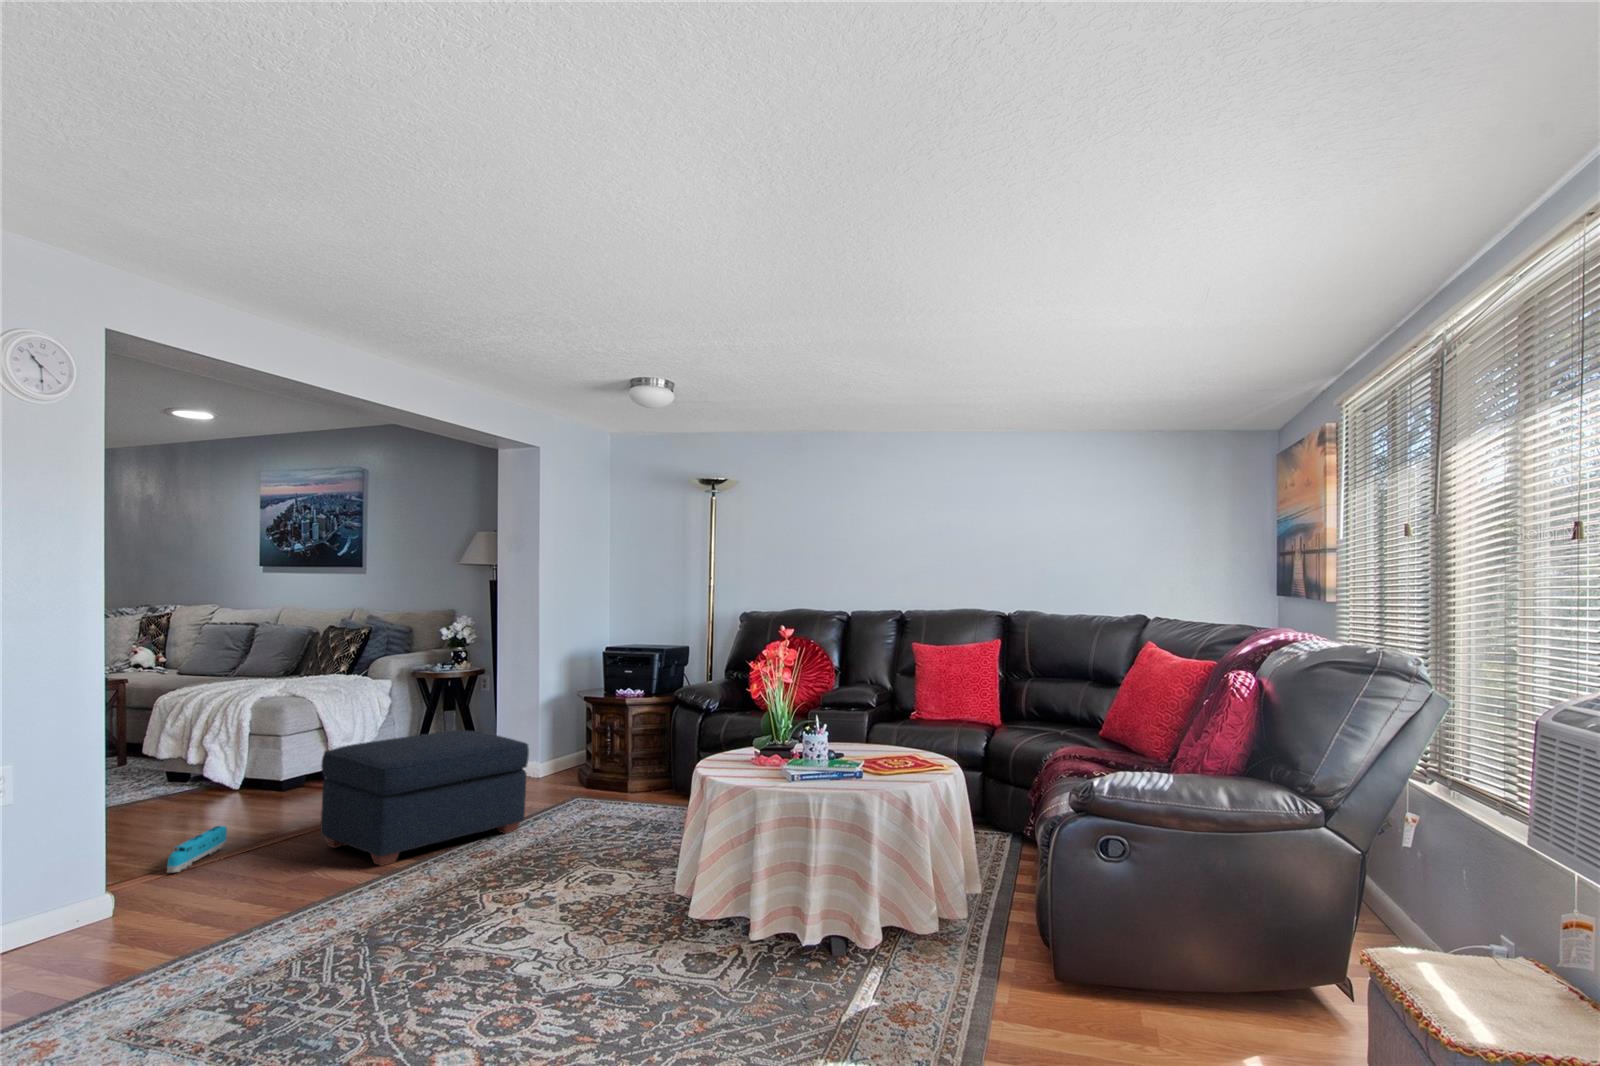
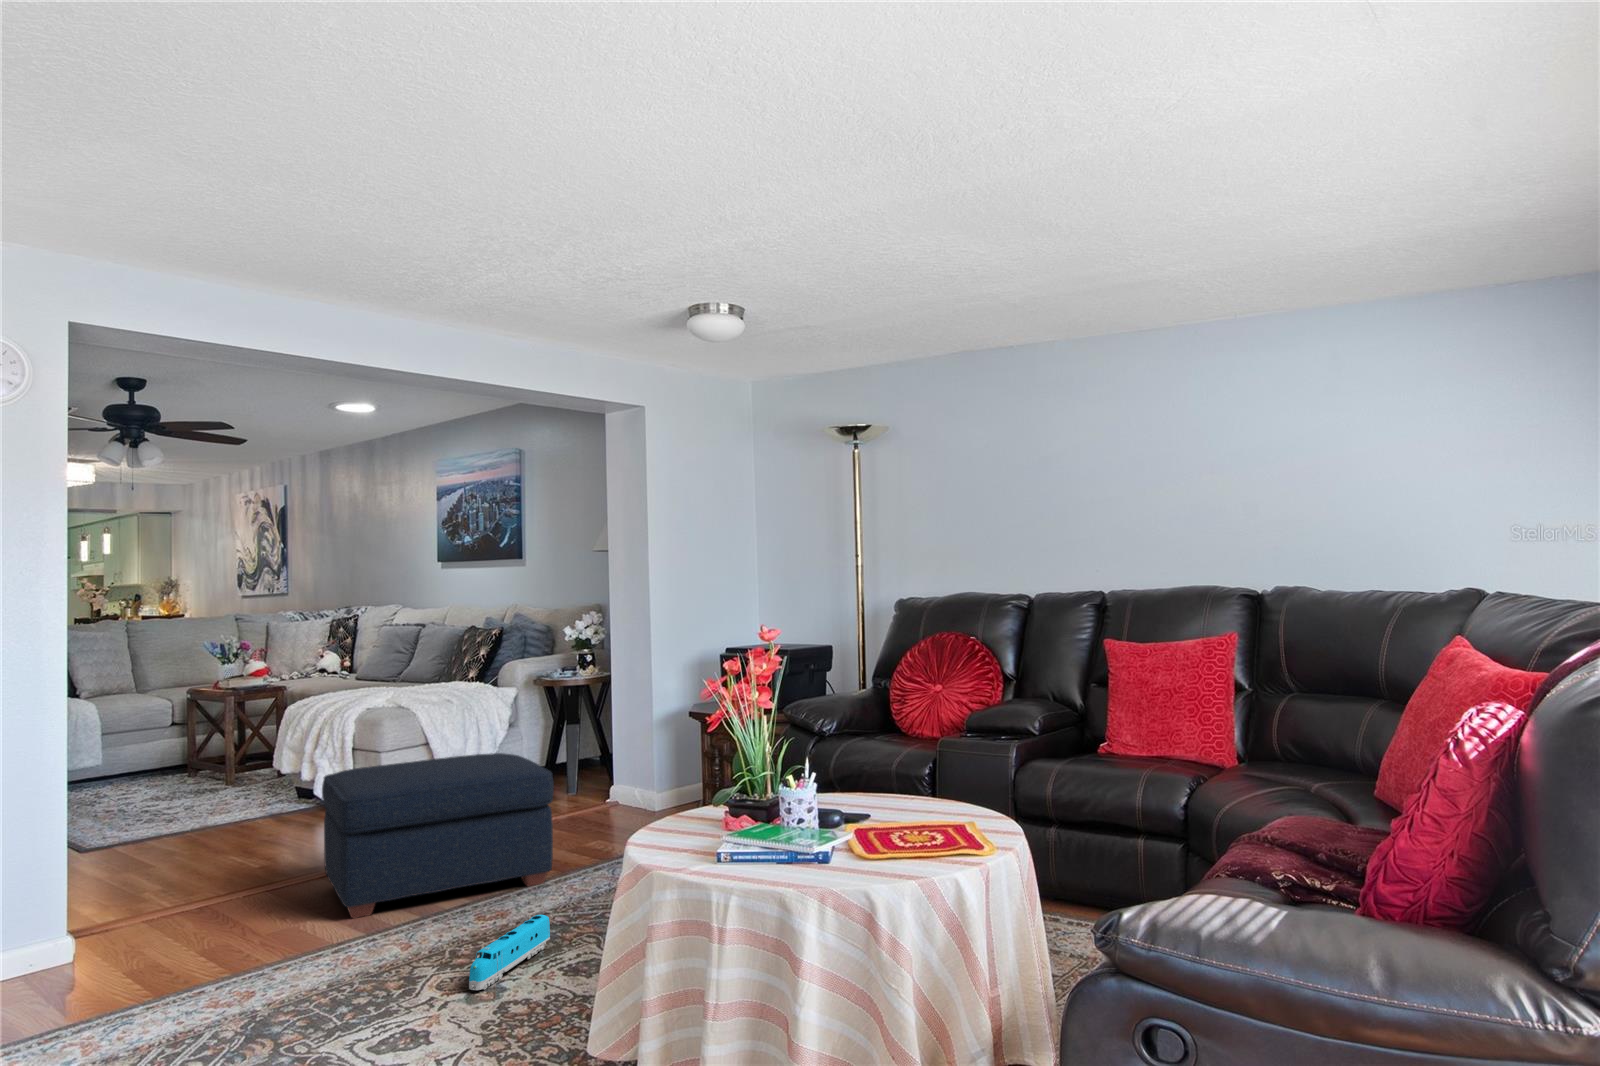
toy train: present [167,826,227,873] -> present [469,915,550,990]

